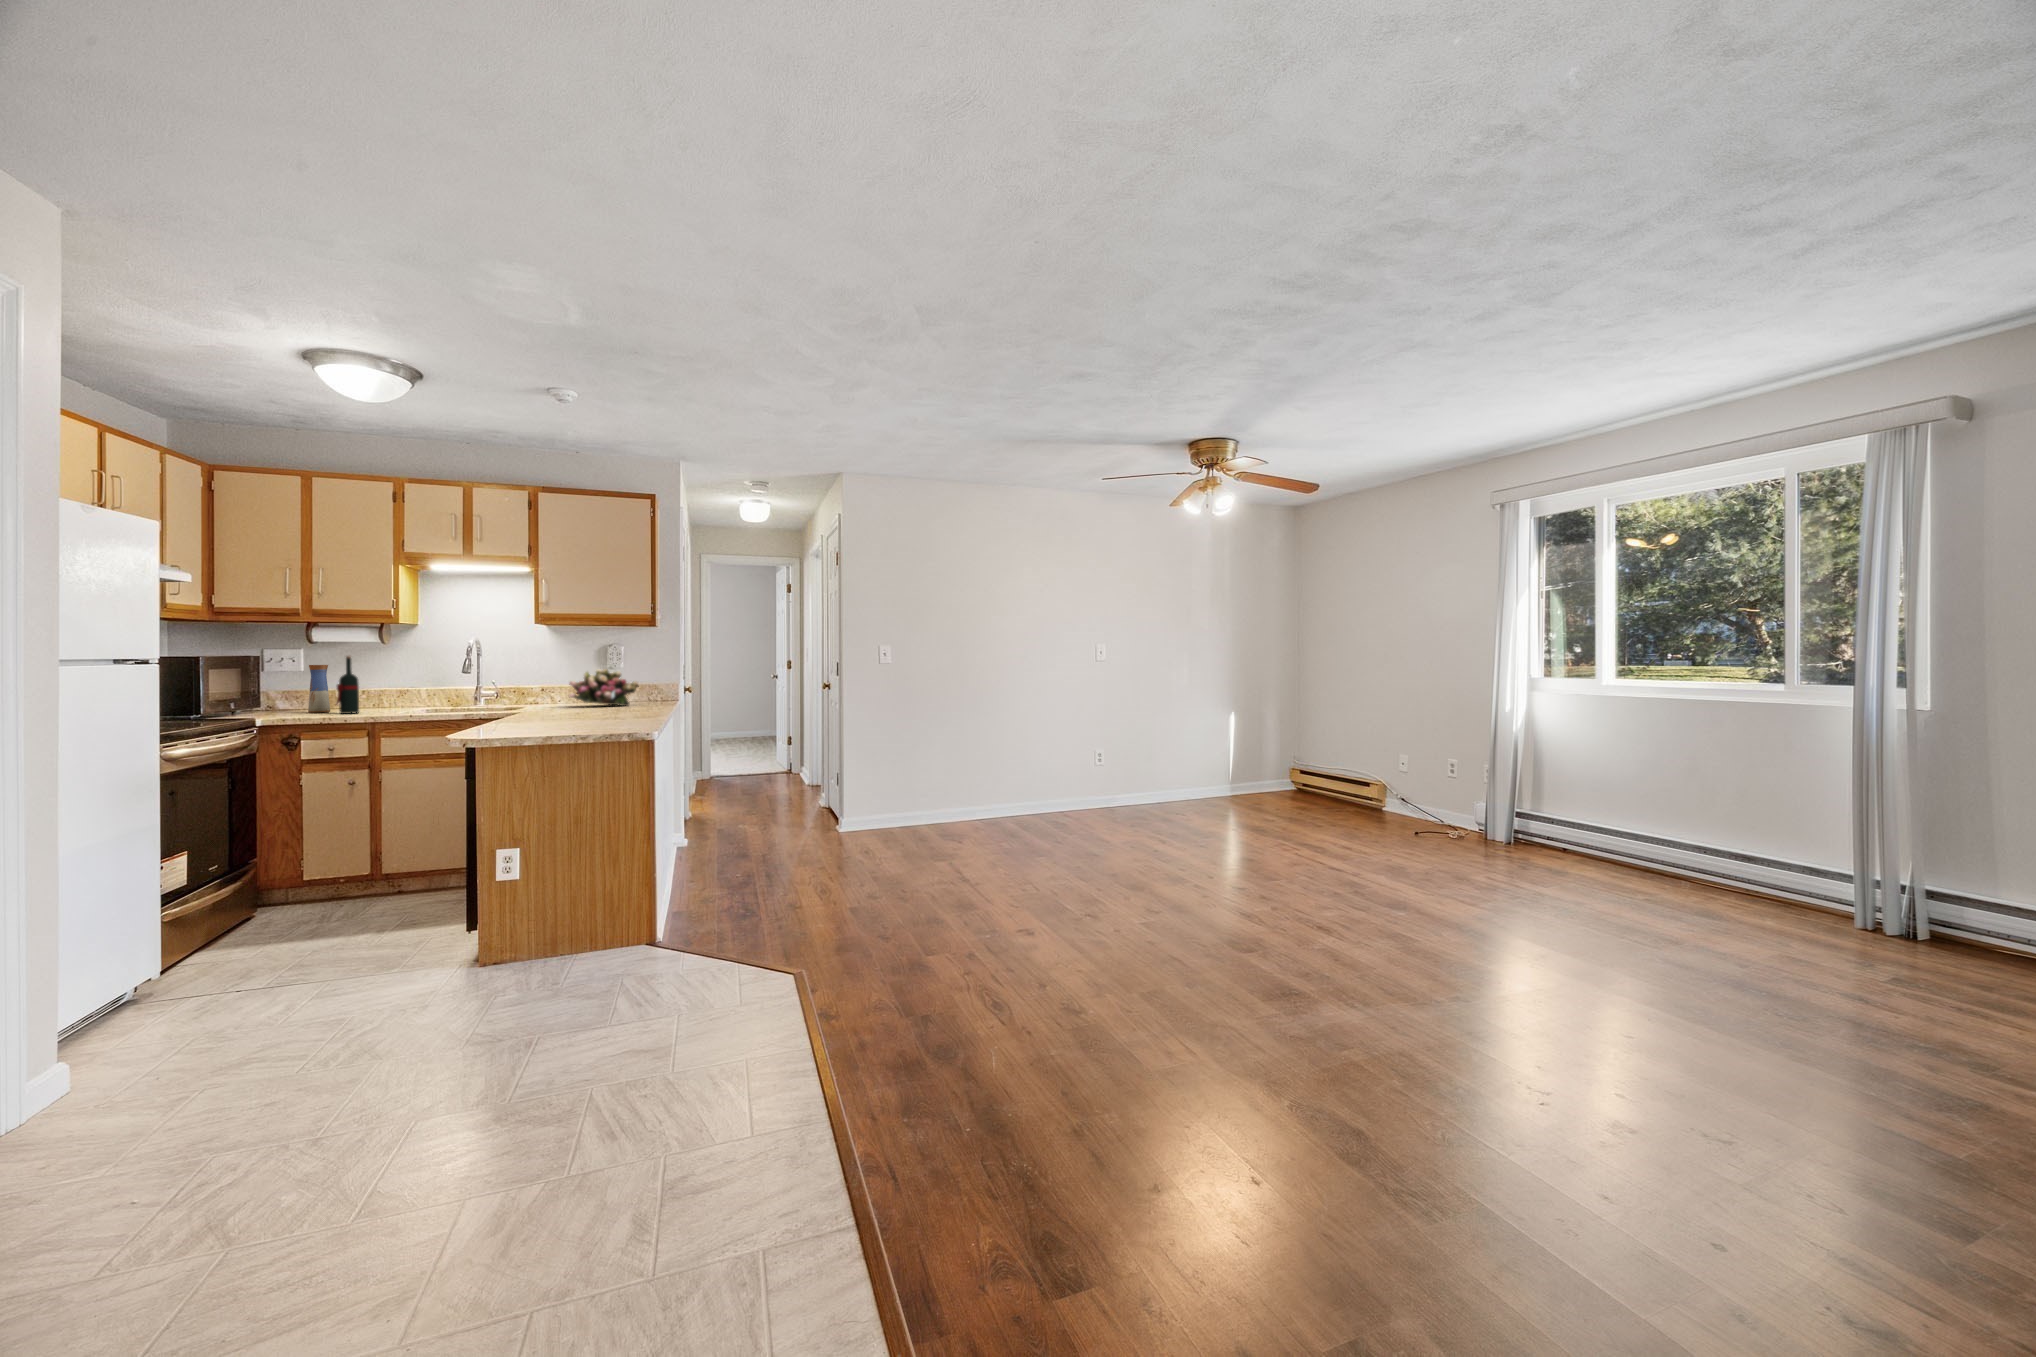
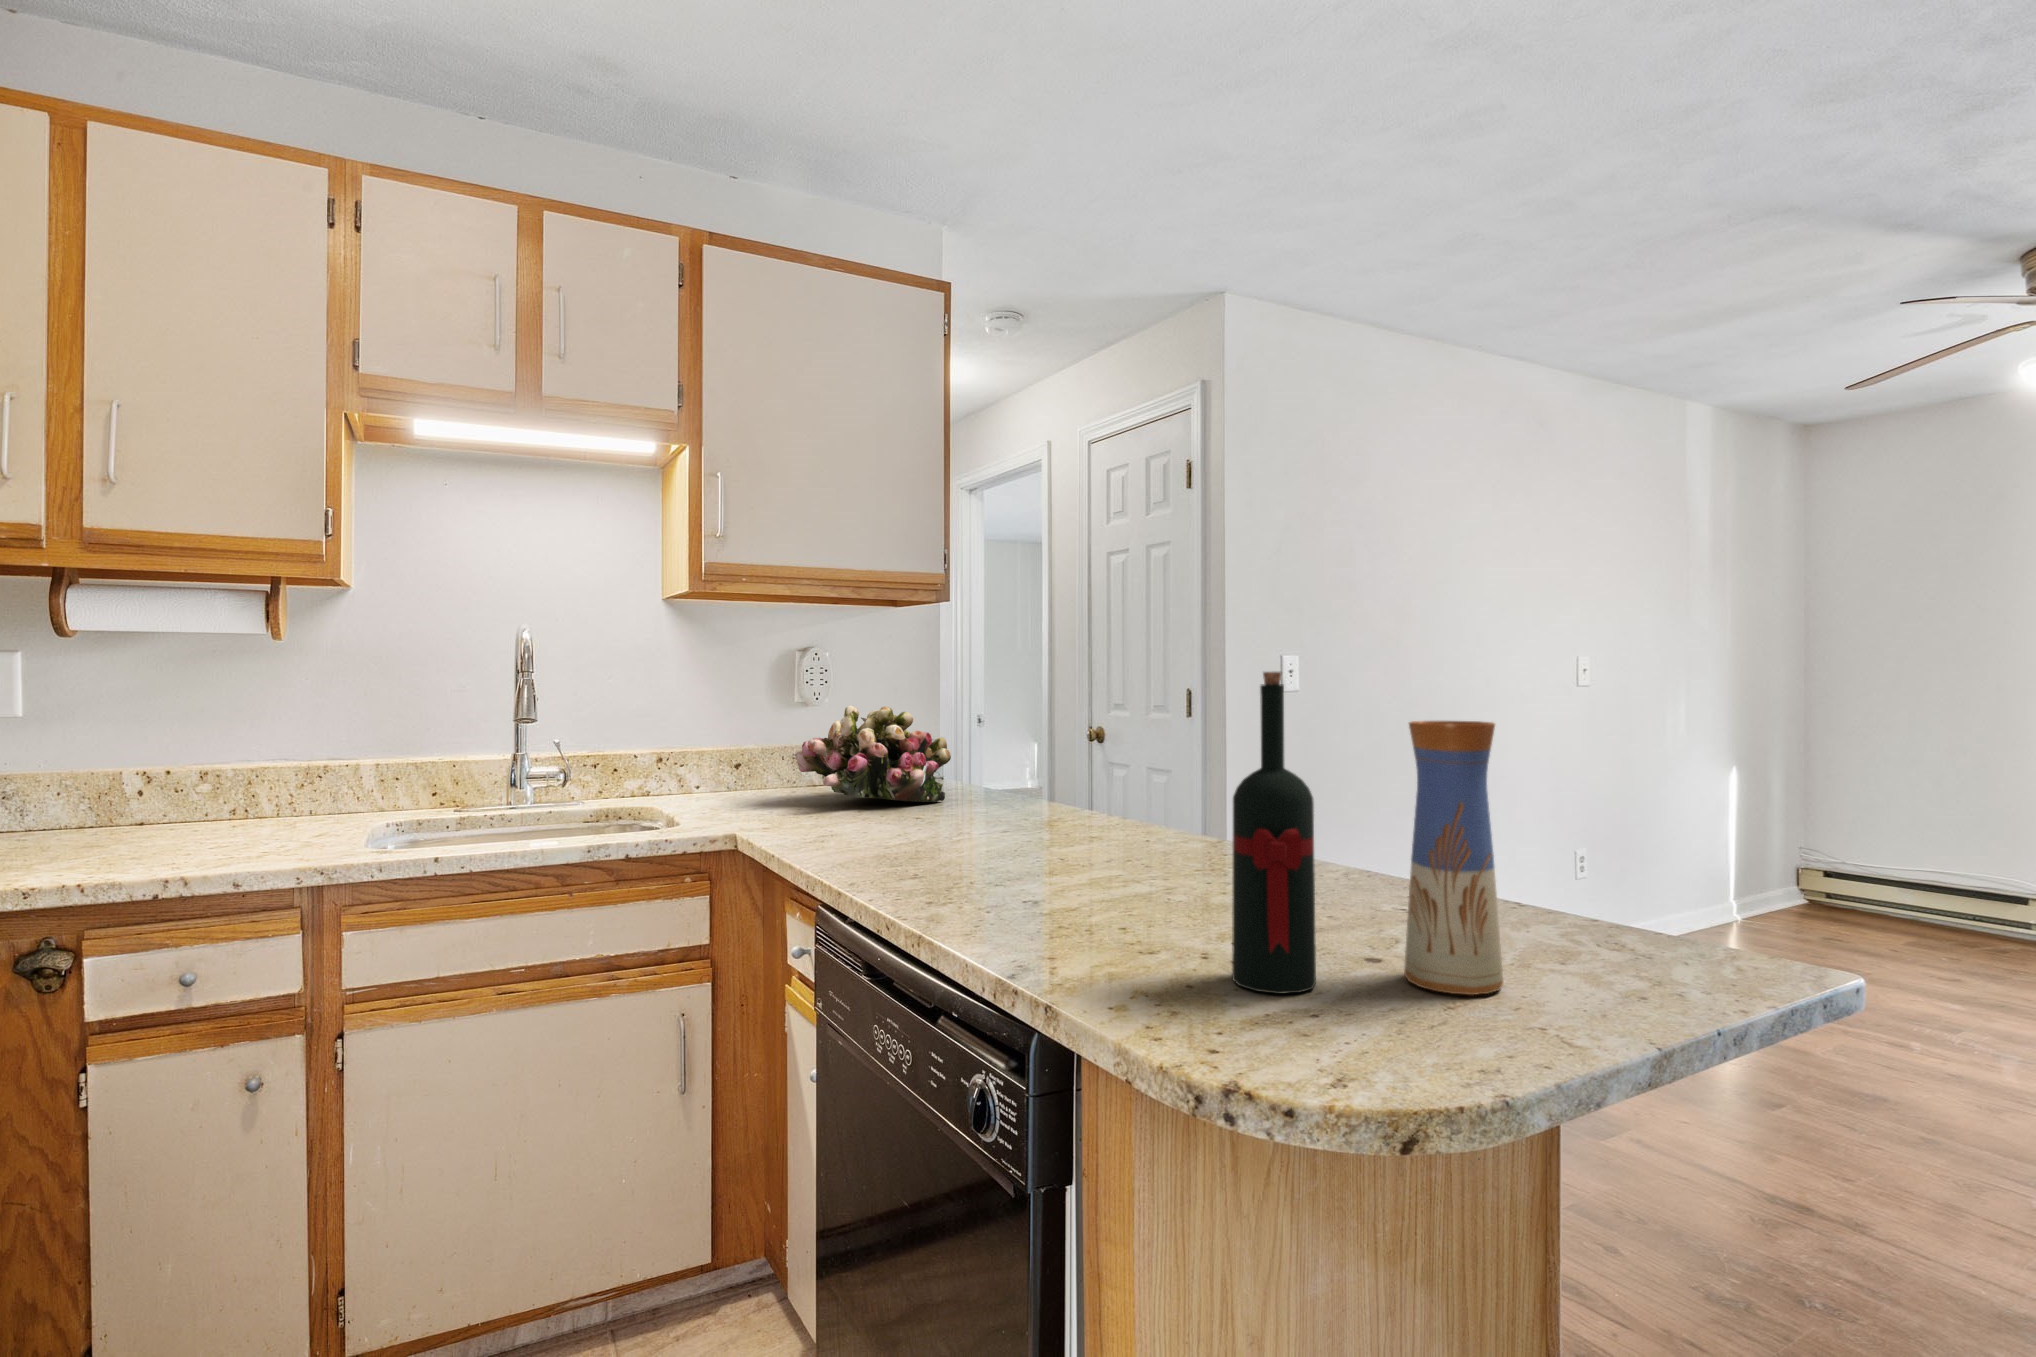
wine bottle: present [336,656,359,714] -> present [1232,672,1316,994]
vase: present [308,665,330,713] -> present [1404,721,1503,995]

